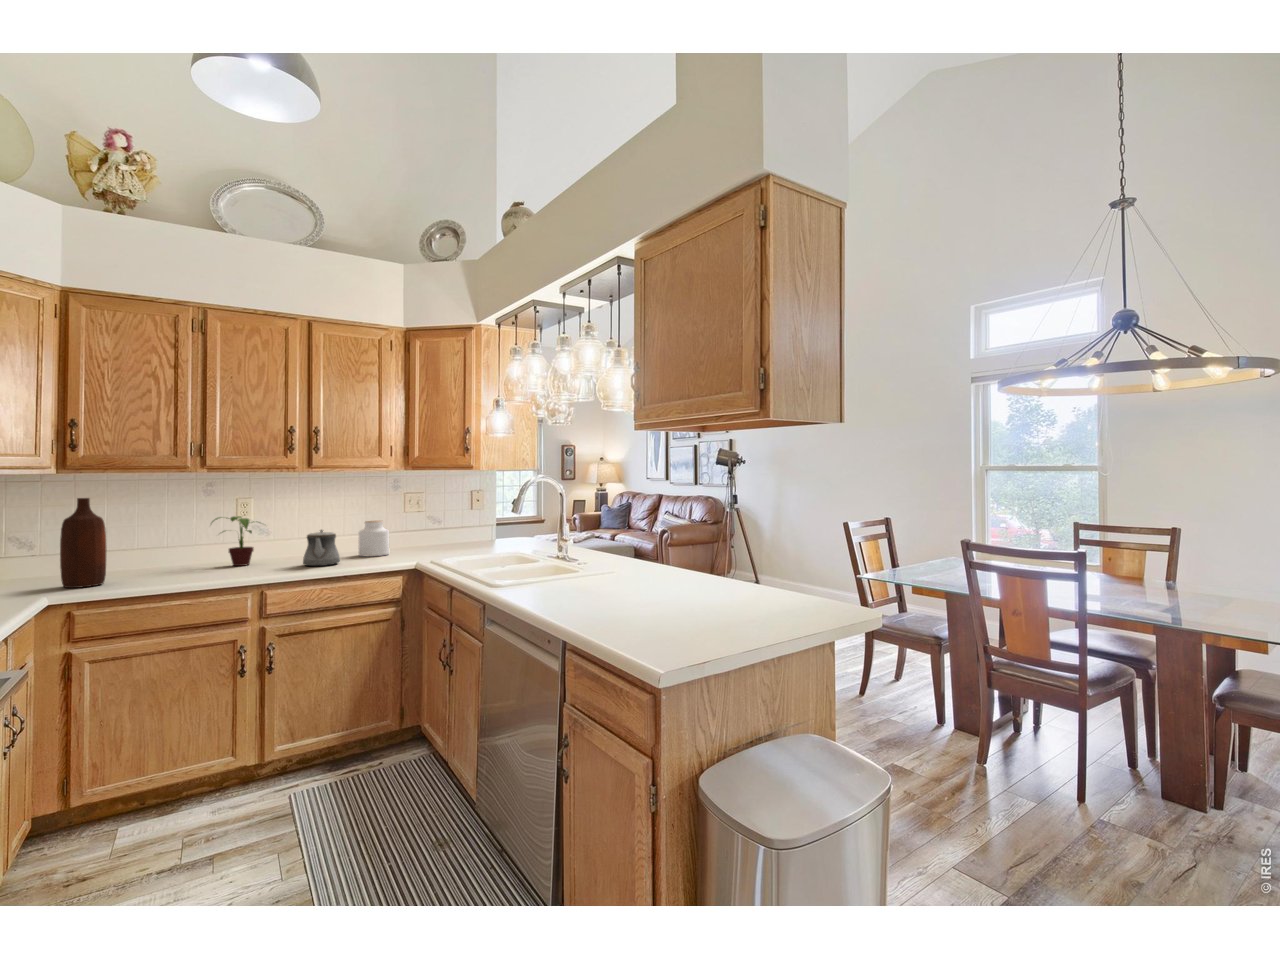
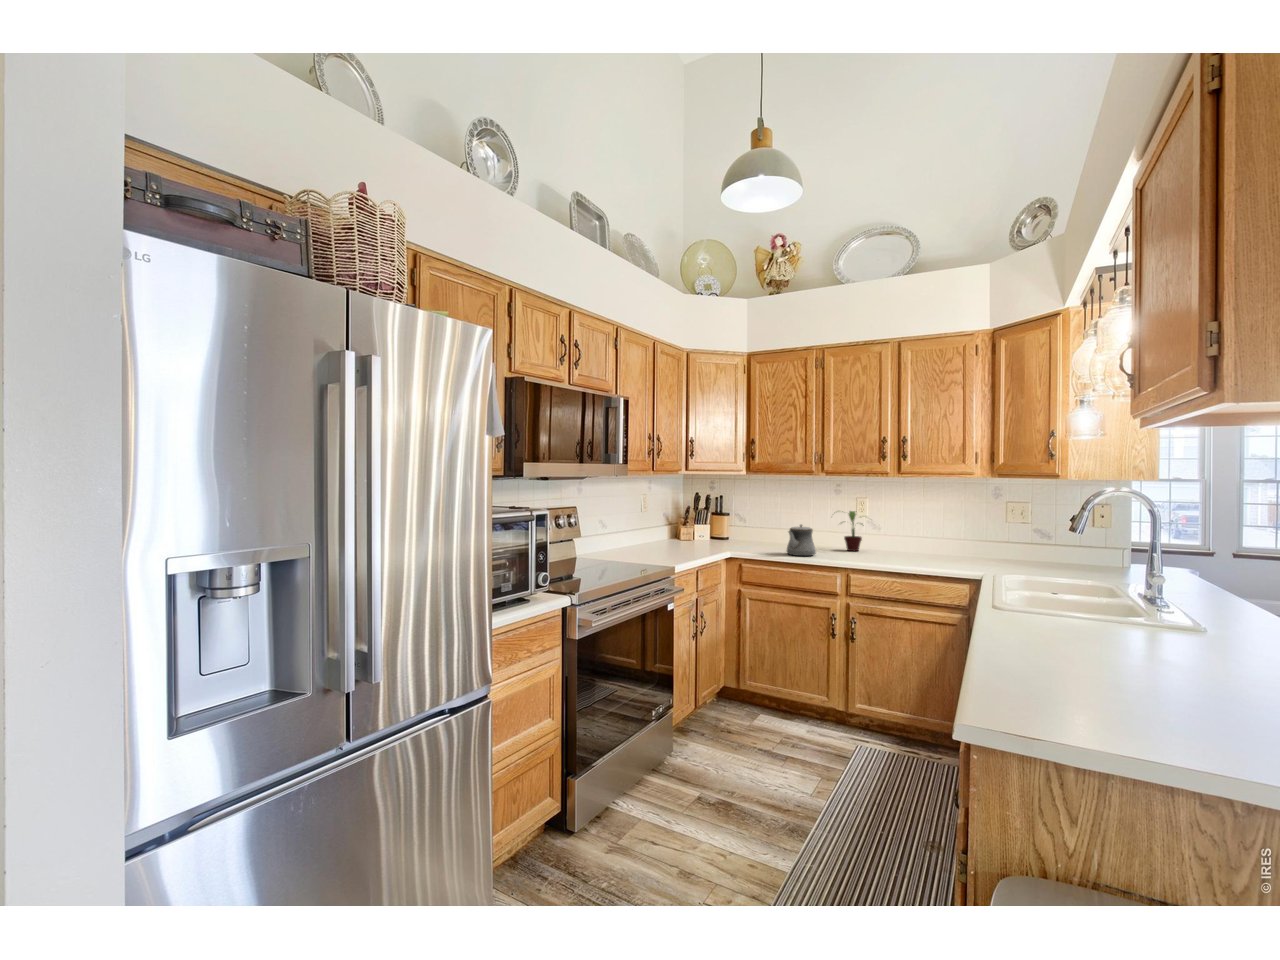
bottle: present [60,498,106,588] -> none [741,494,763,551]
jar: present [359,521,390,557] -> none [955,524,987,560]
teapot: present [303,530,340,566] -> present [787,525,816,556]

